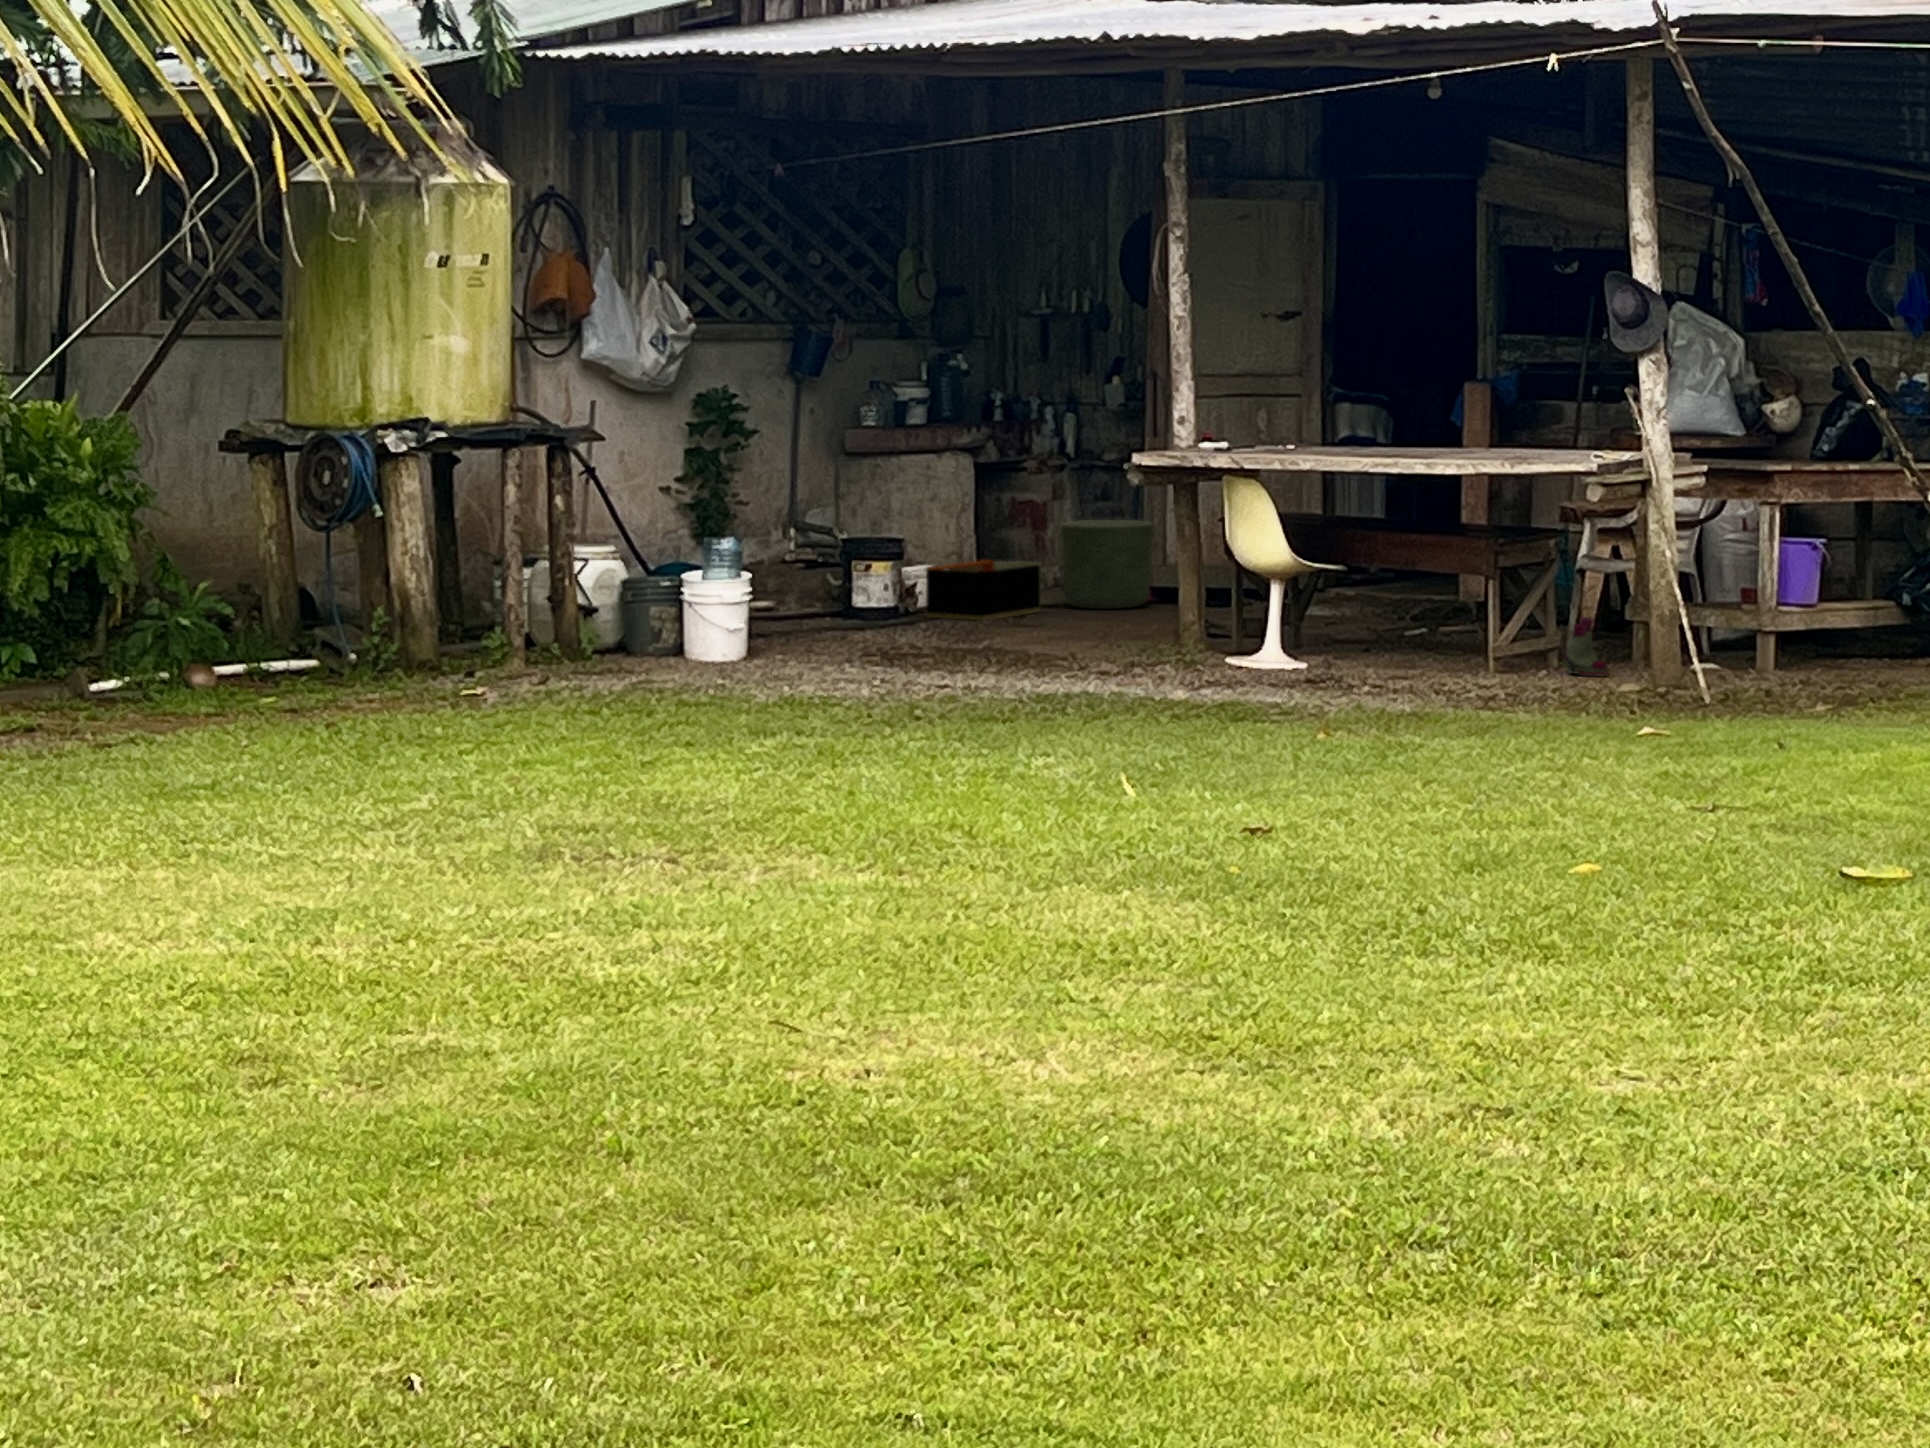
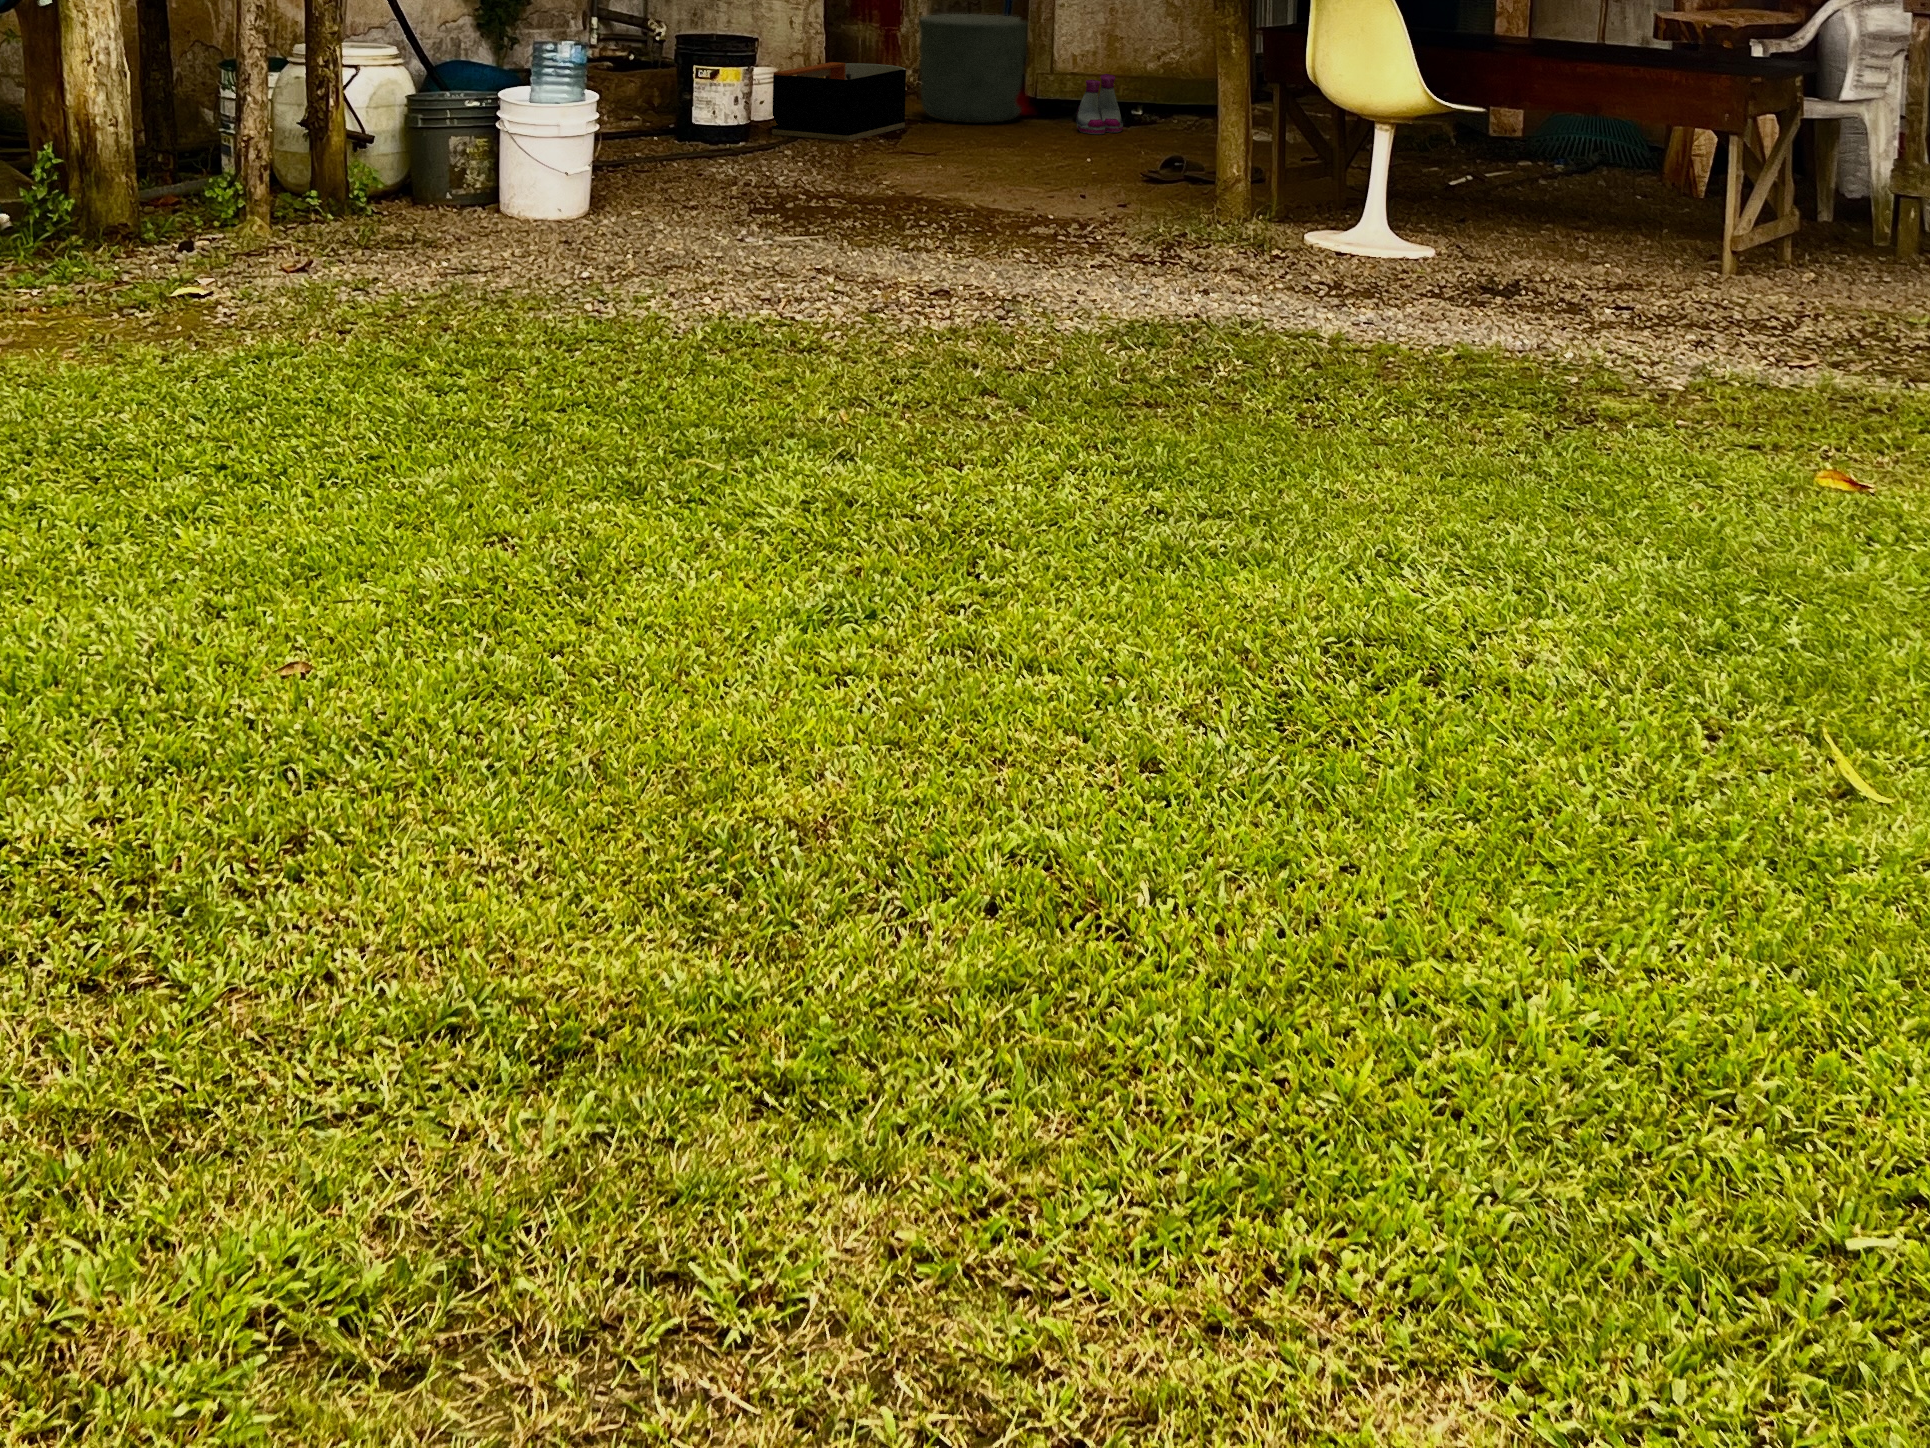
boots: present [1563,617,1608,676] -> present [1076,74,1123,134]

